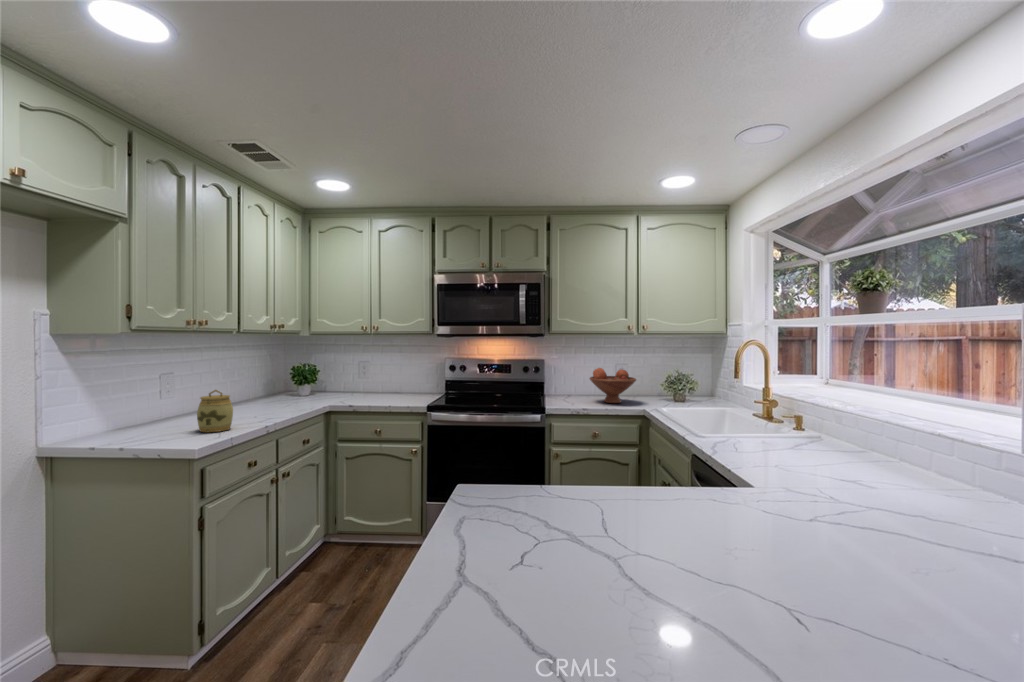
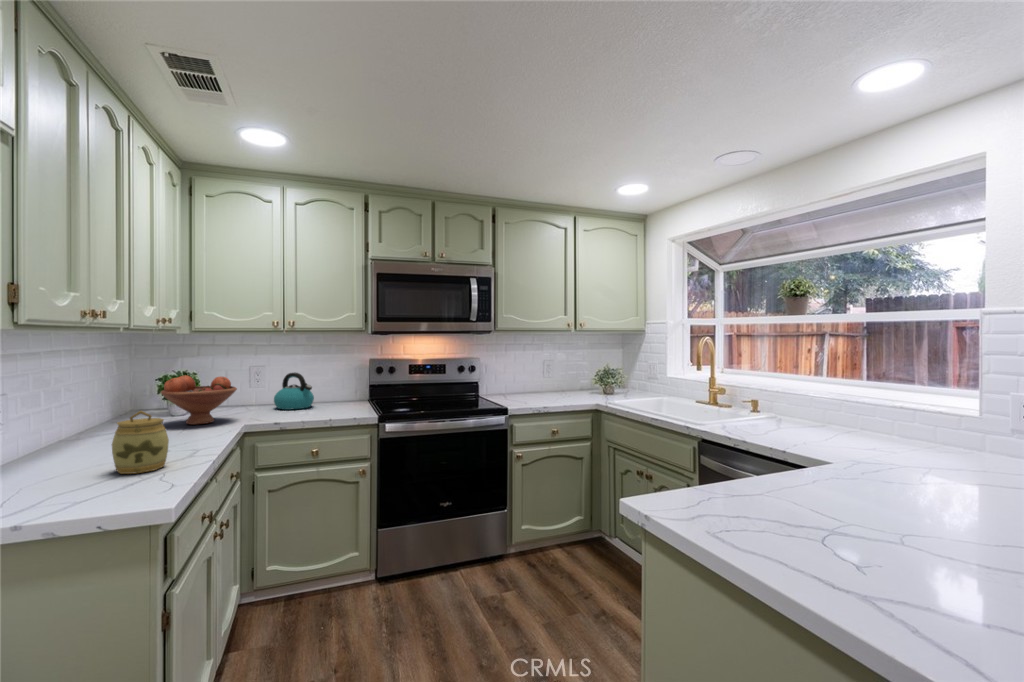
kettle: none [368,367,399,396] -> present [274,373,314,410]
fruit bowl: present [590,368,636,403] -> present [161,376,237,425]

